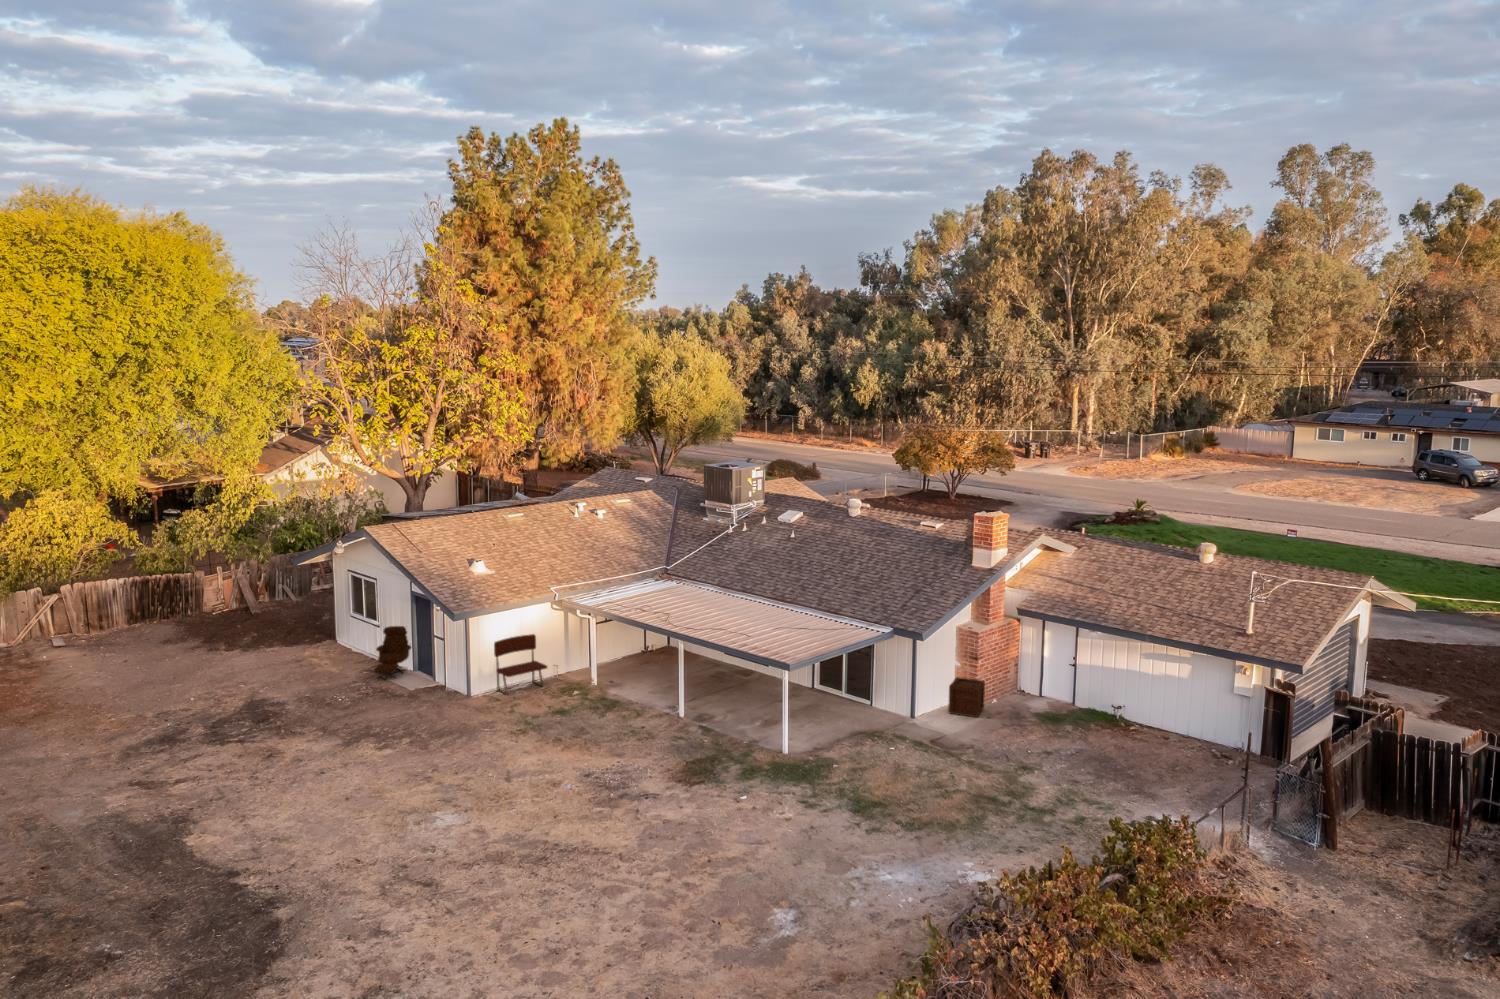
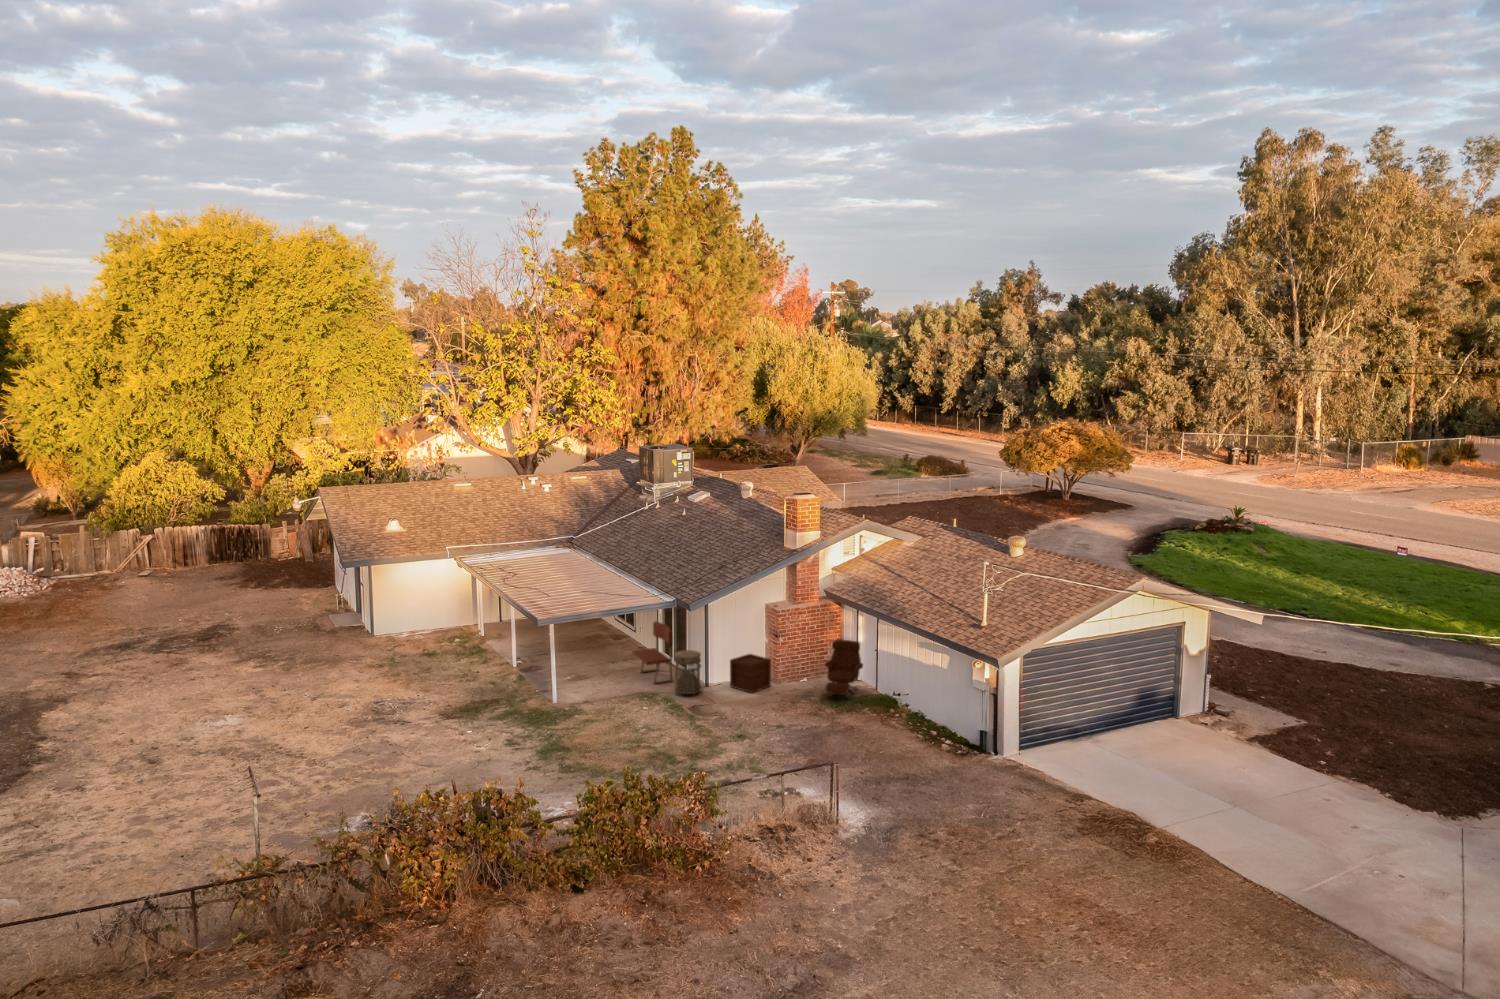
lounge chair: present [375,626,411,677] -> present [825,640,863,700]
bench: present [494,634,547,695] -> present [633,621,673,684]
trash can: none [906,680,934,728] -> present [674,650,701,695]

